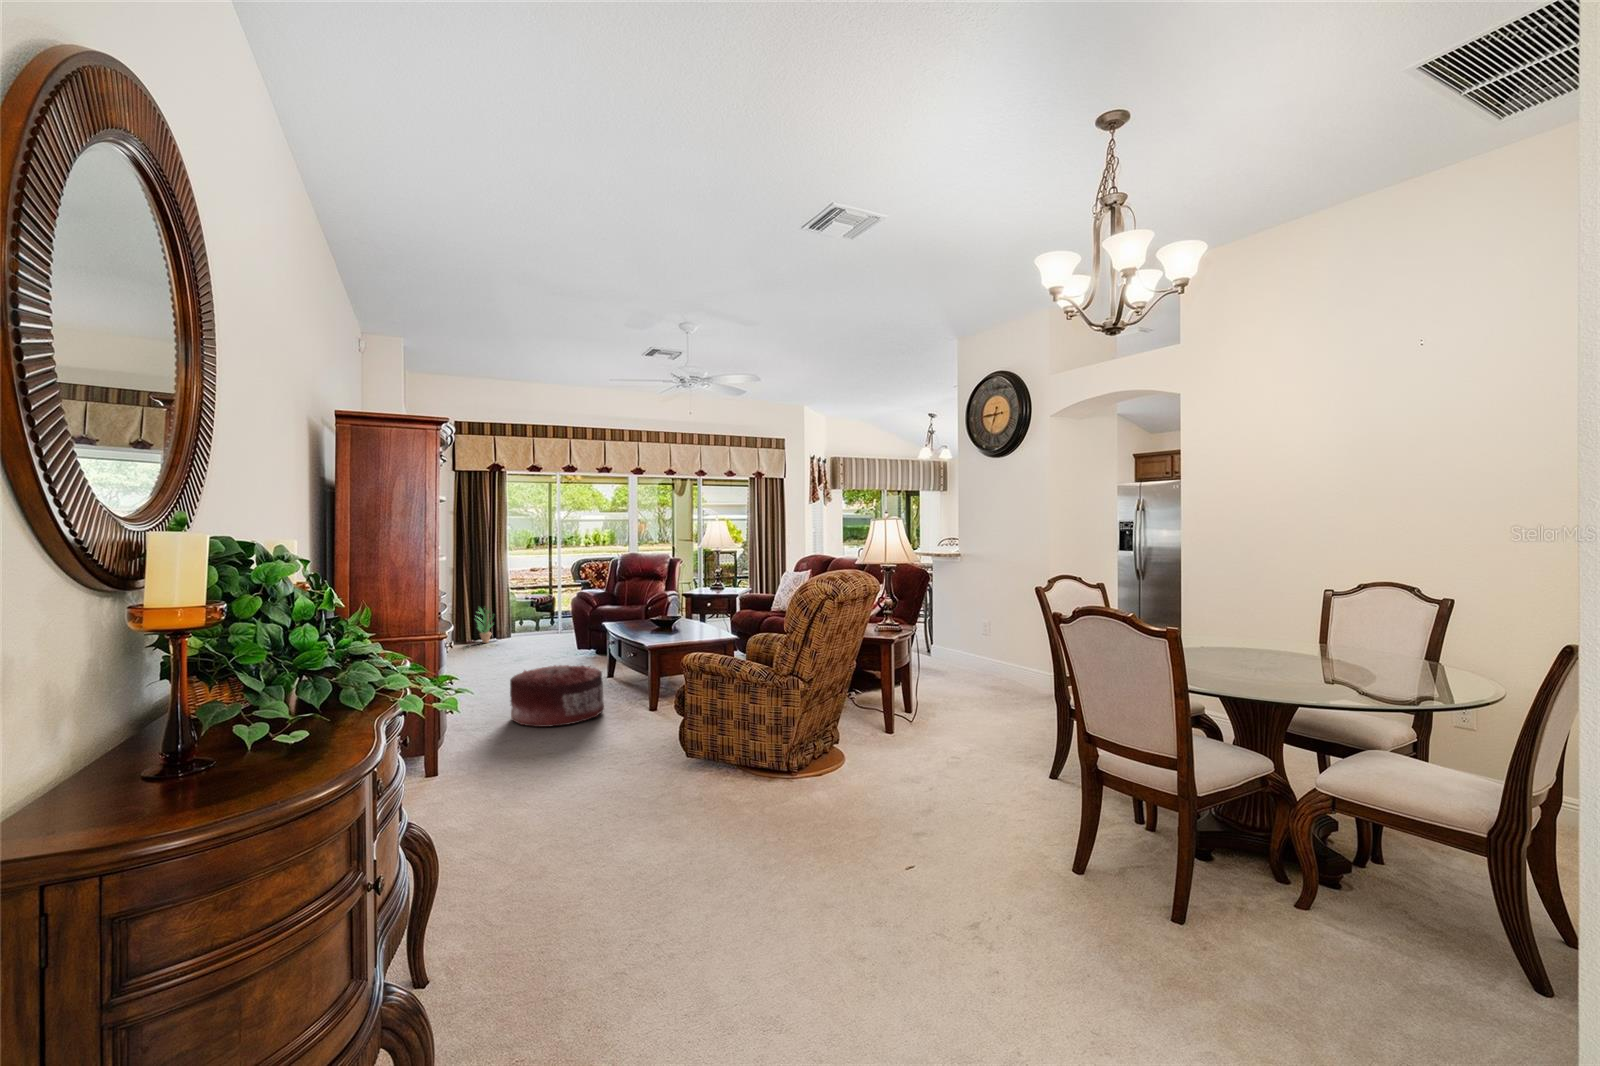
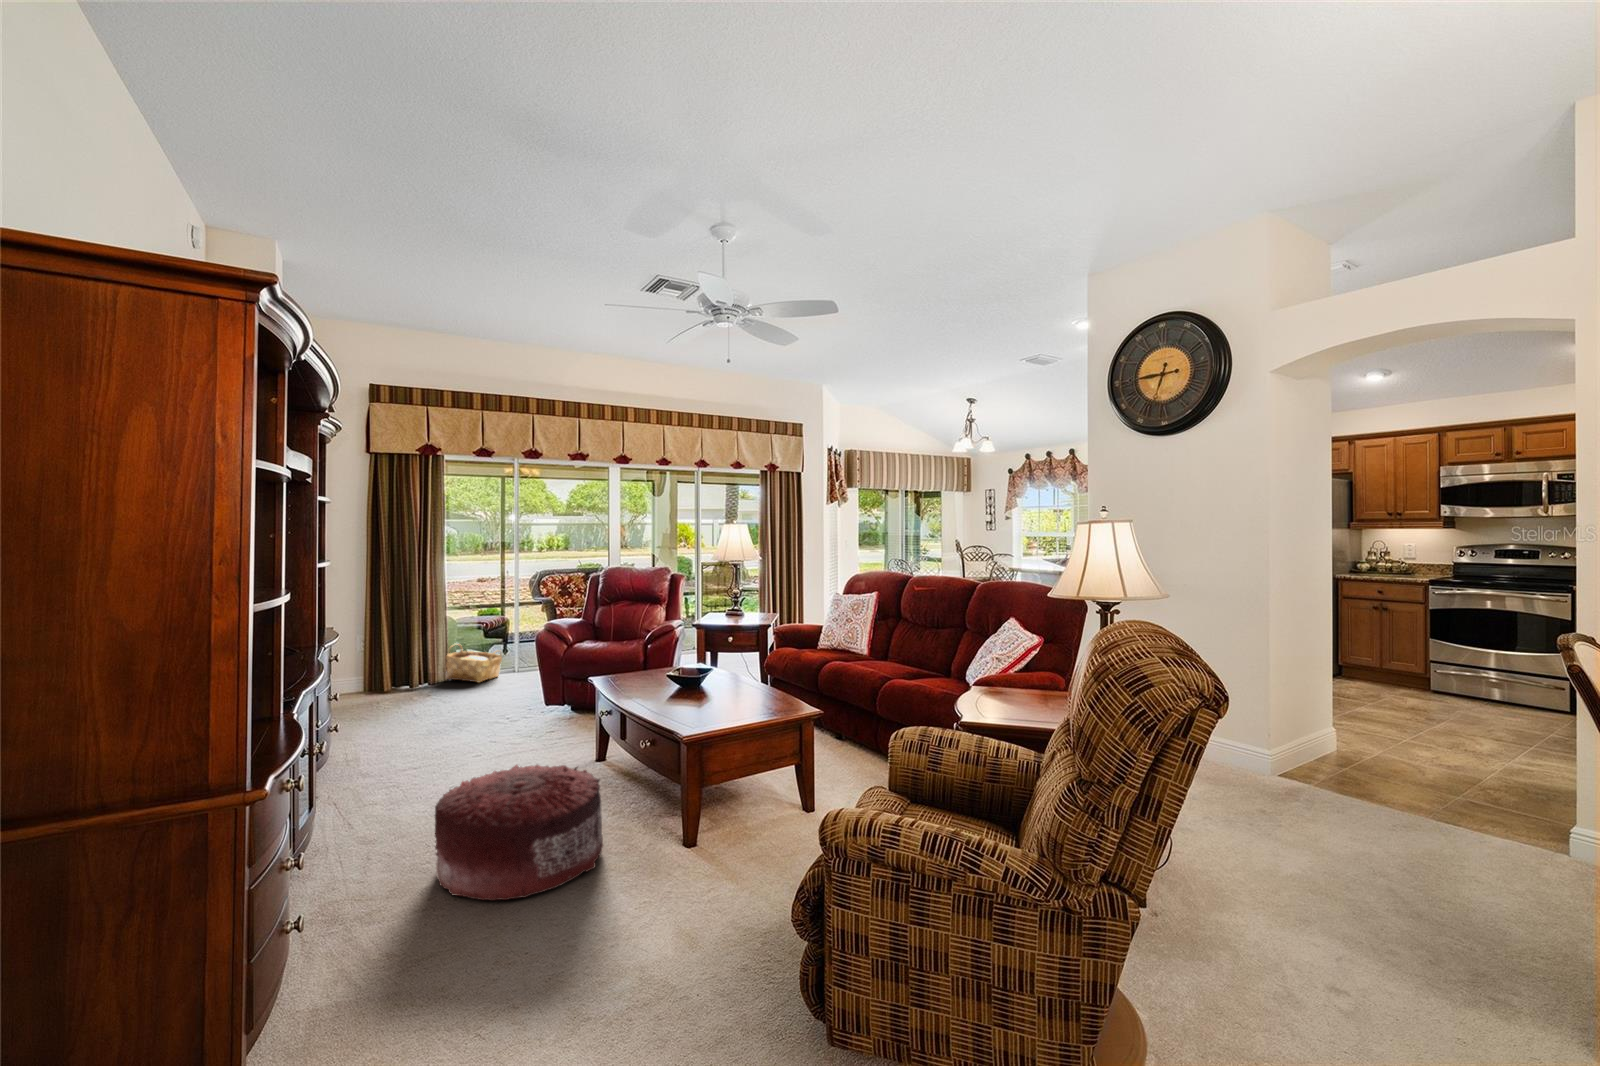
potted plant: present [478,608,493,643] -> none [395,636,427,688]
woven basket: none [509,612,550,640] -> present [446,643,502,682]

